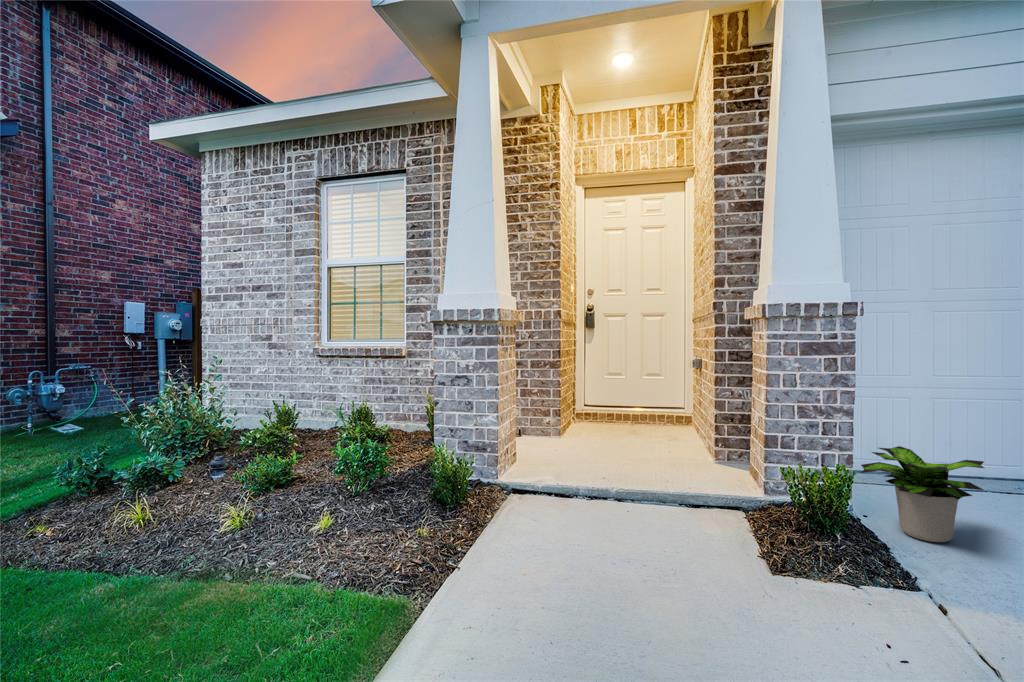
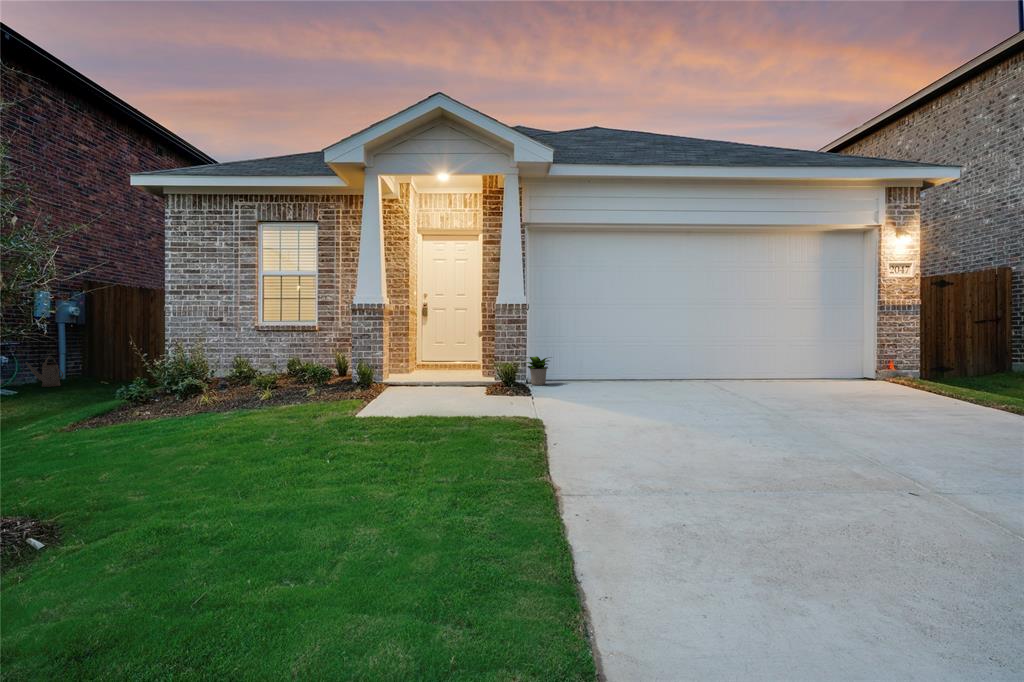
watering can: none [33,391,74,434] -> present [25,357,63,387]

